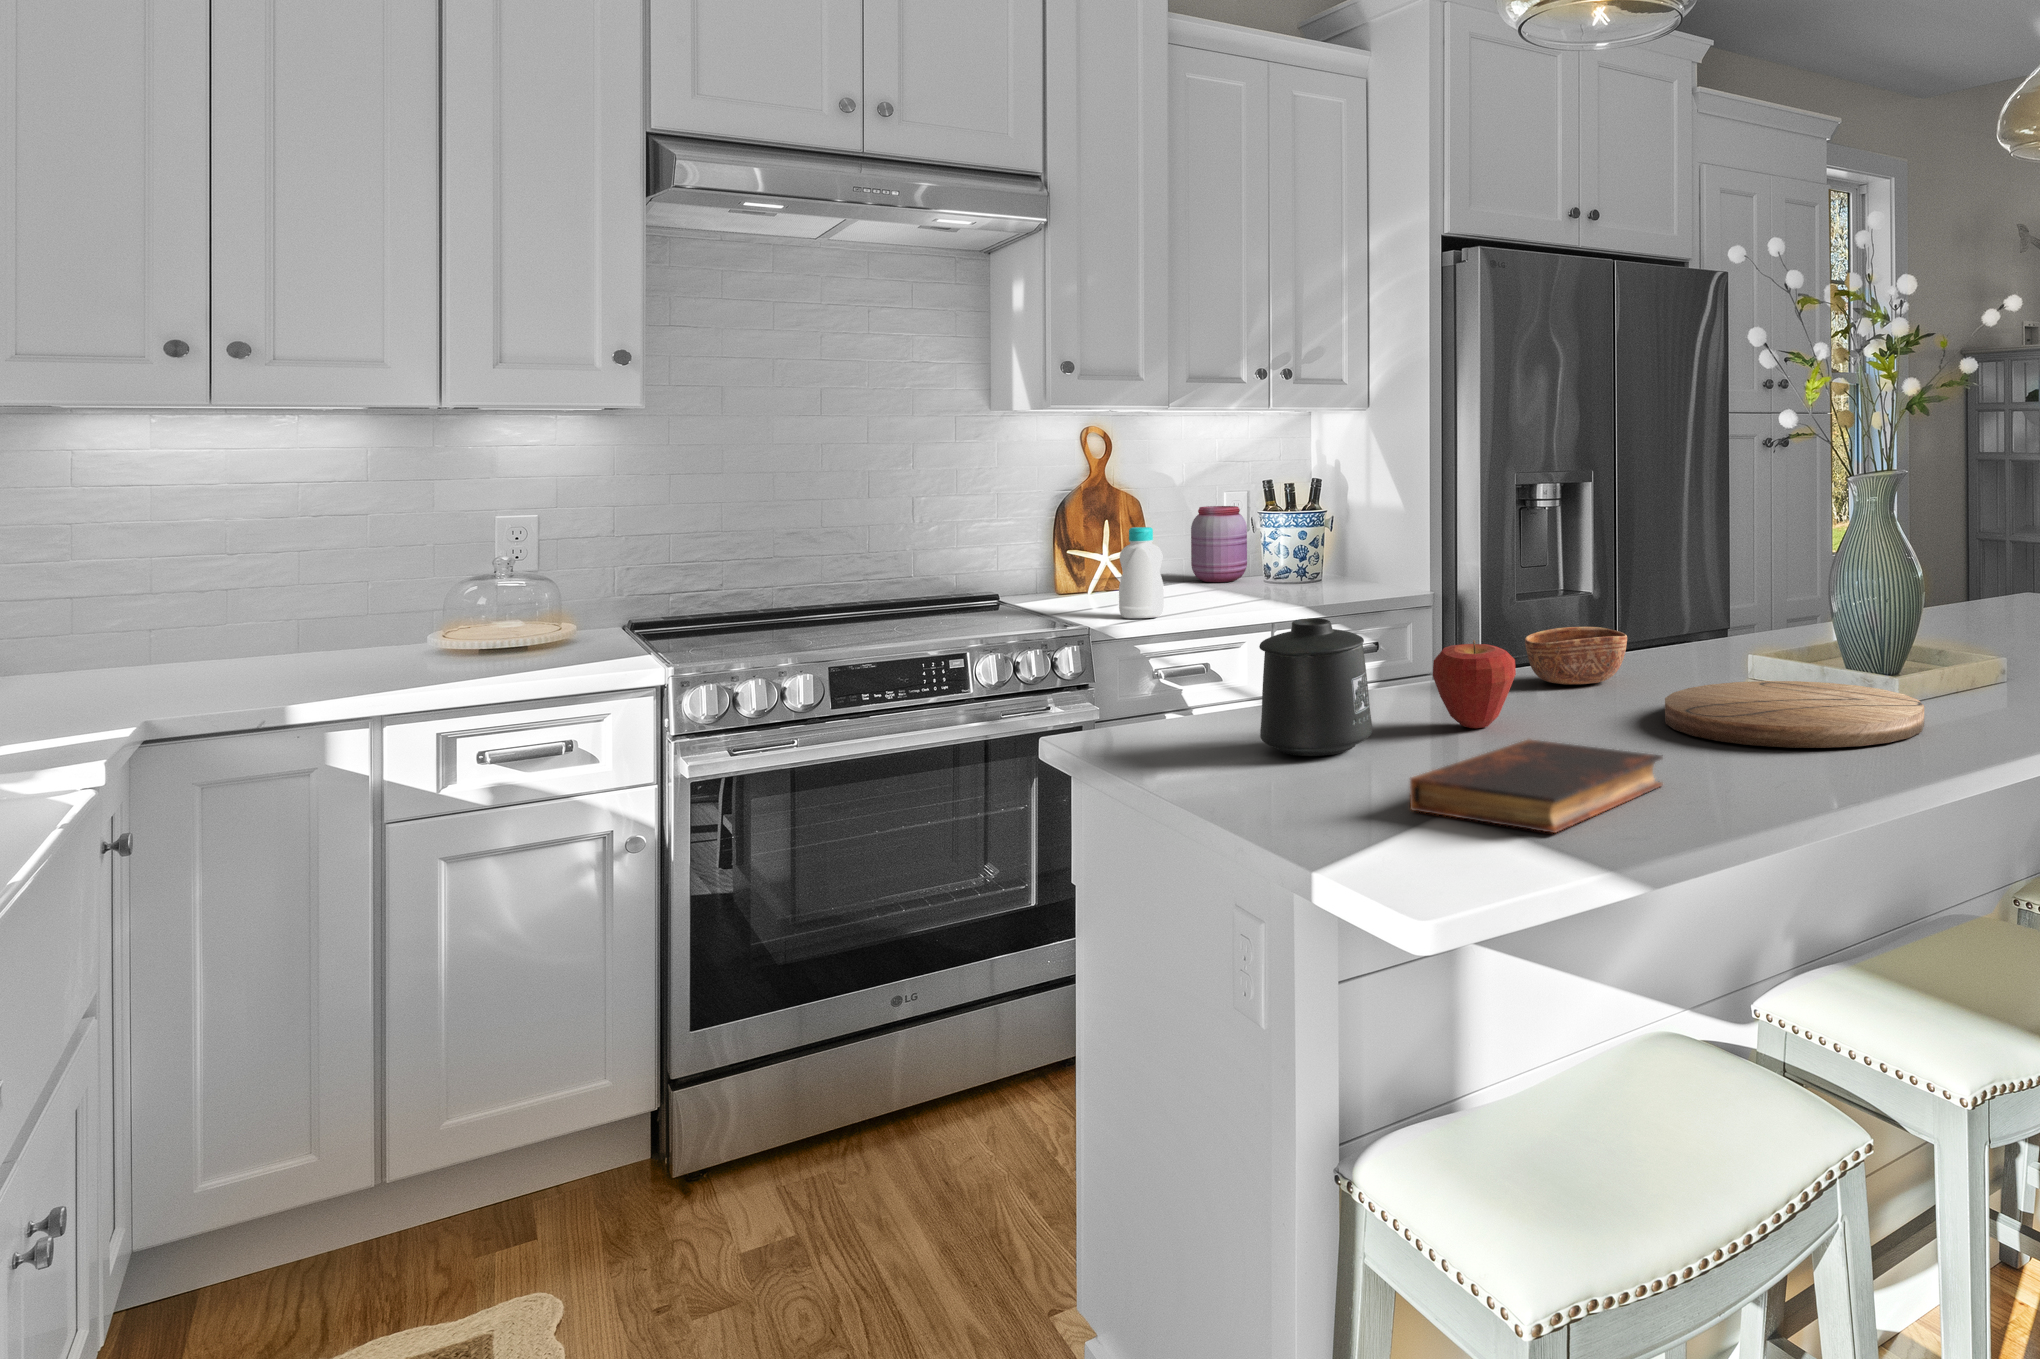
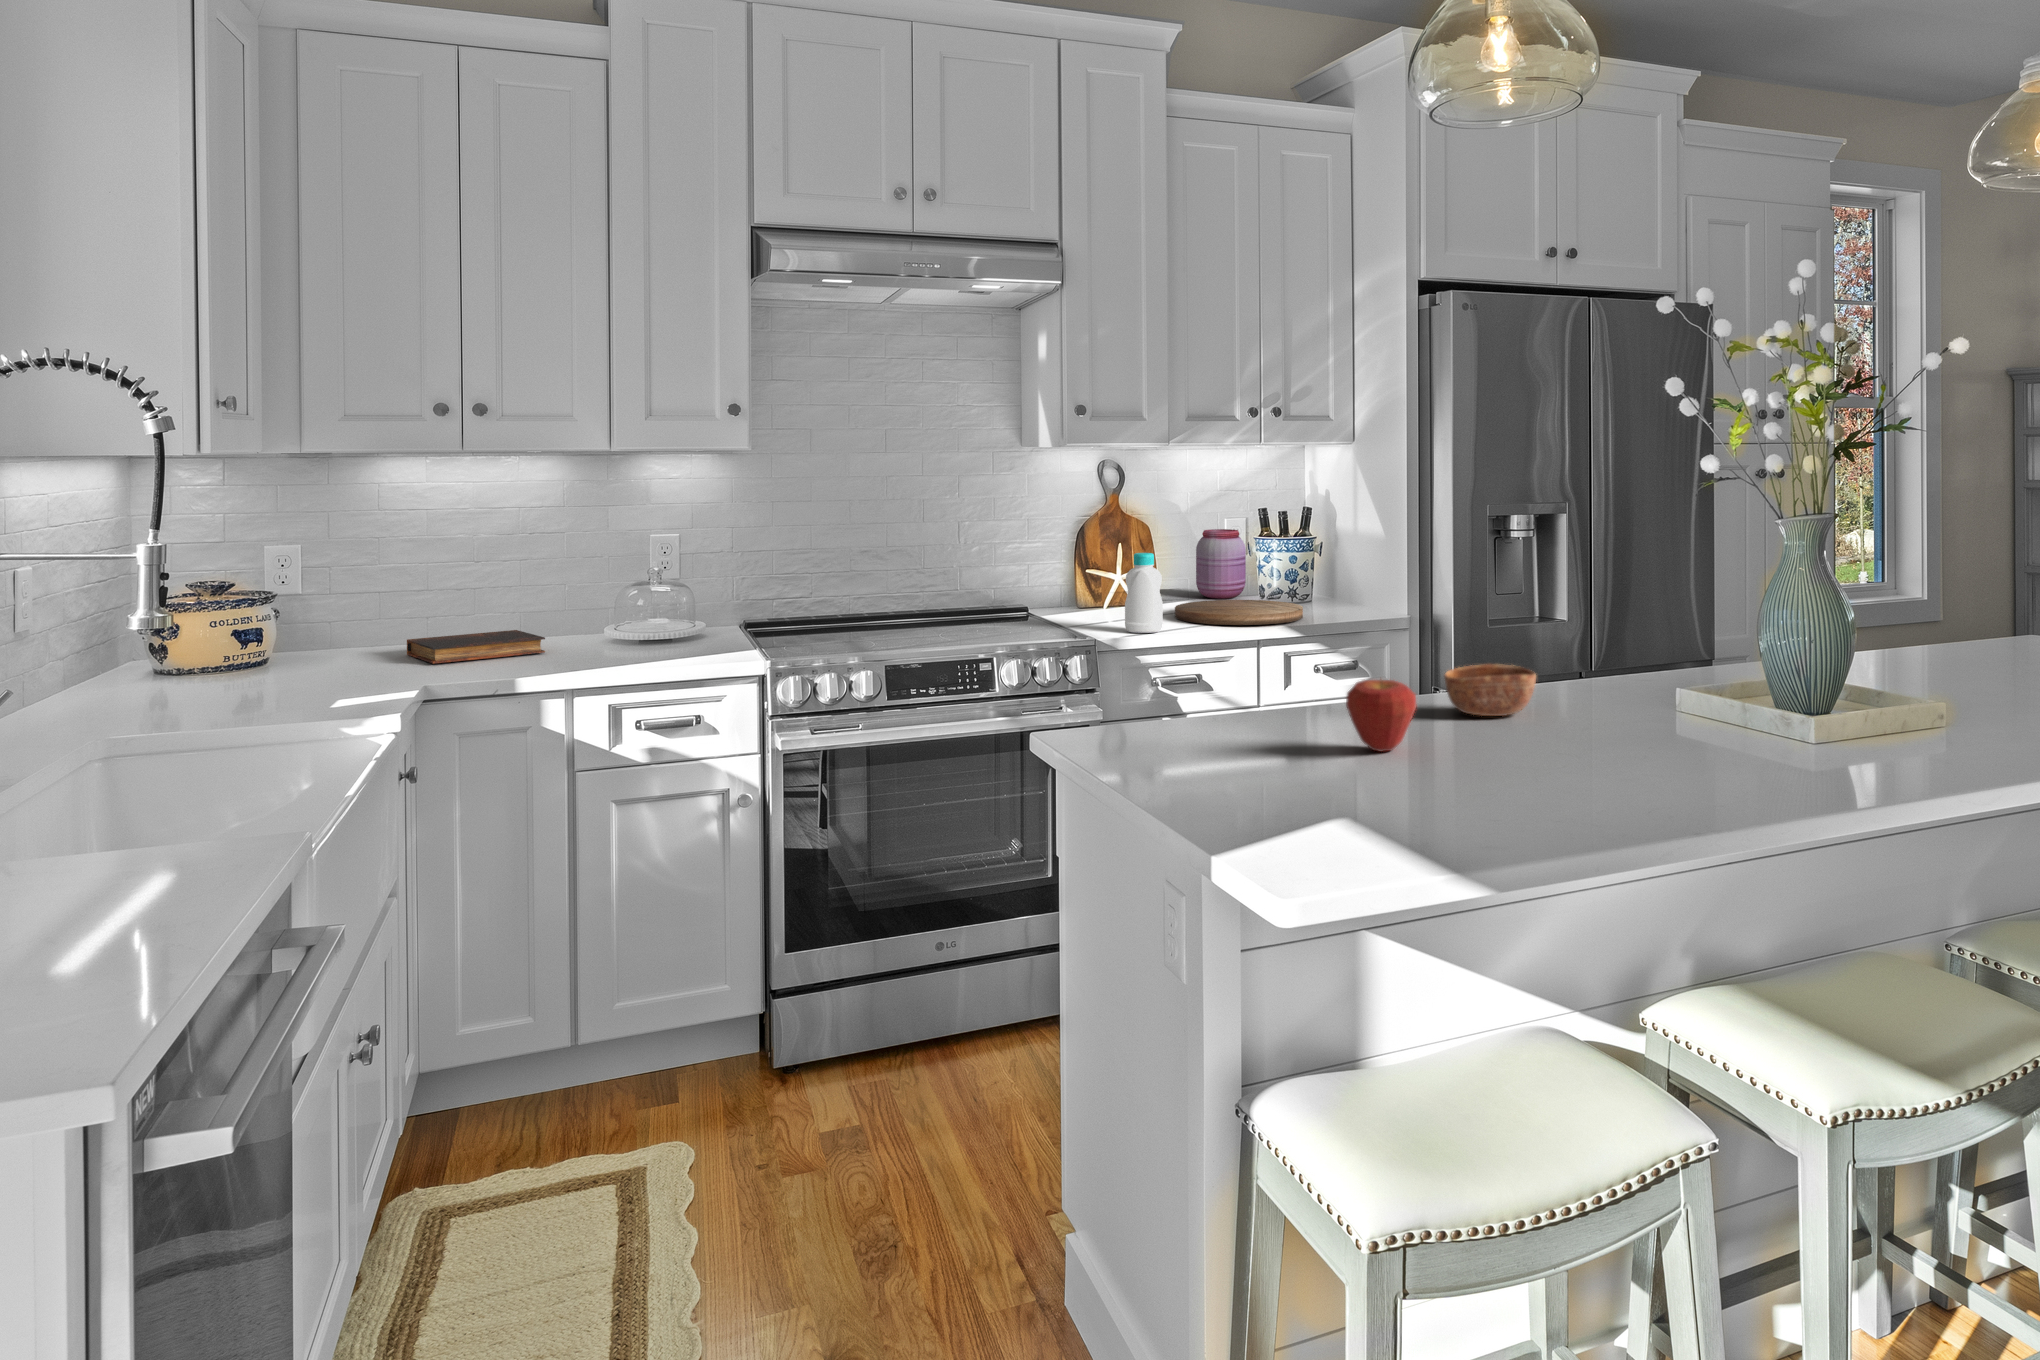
mug: present [1259,618,1372,756] -> none [1198,655,1290,768]
cutting board: present [1665,681,1924,748] -> present [1175,600,1303,625]
book: present [1410,739,1663,833] -> present [407,630,545,664]

